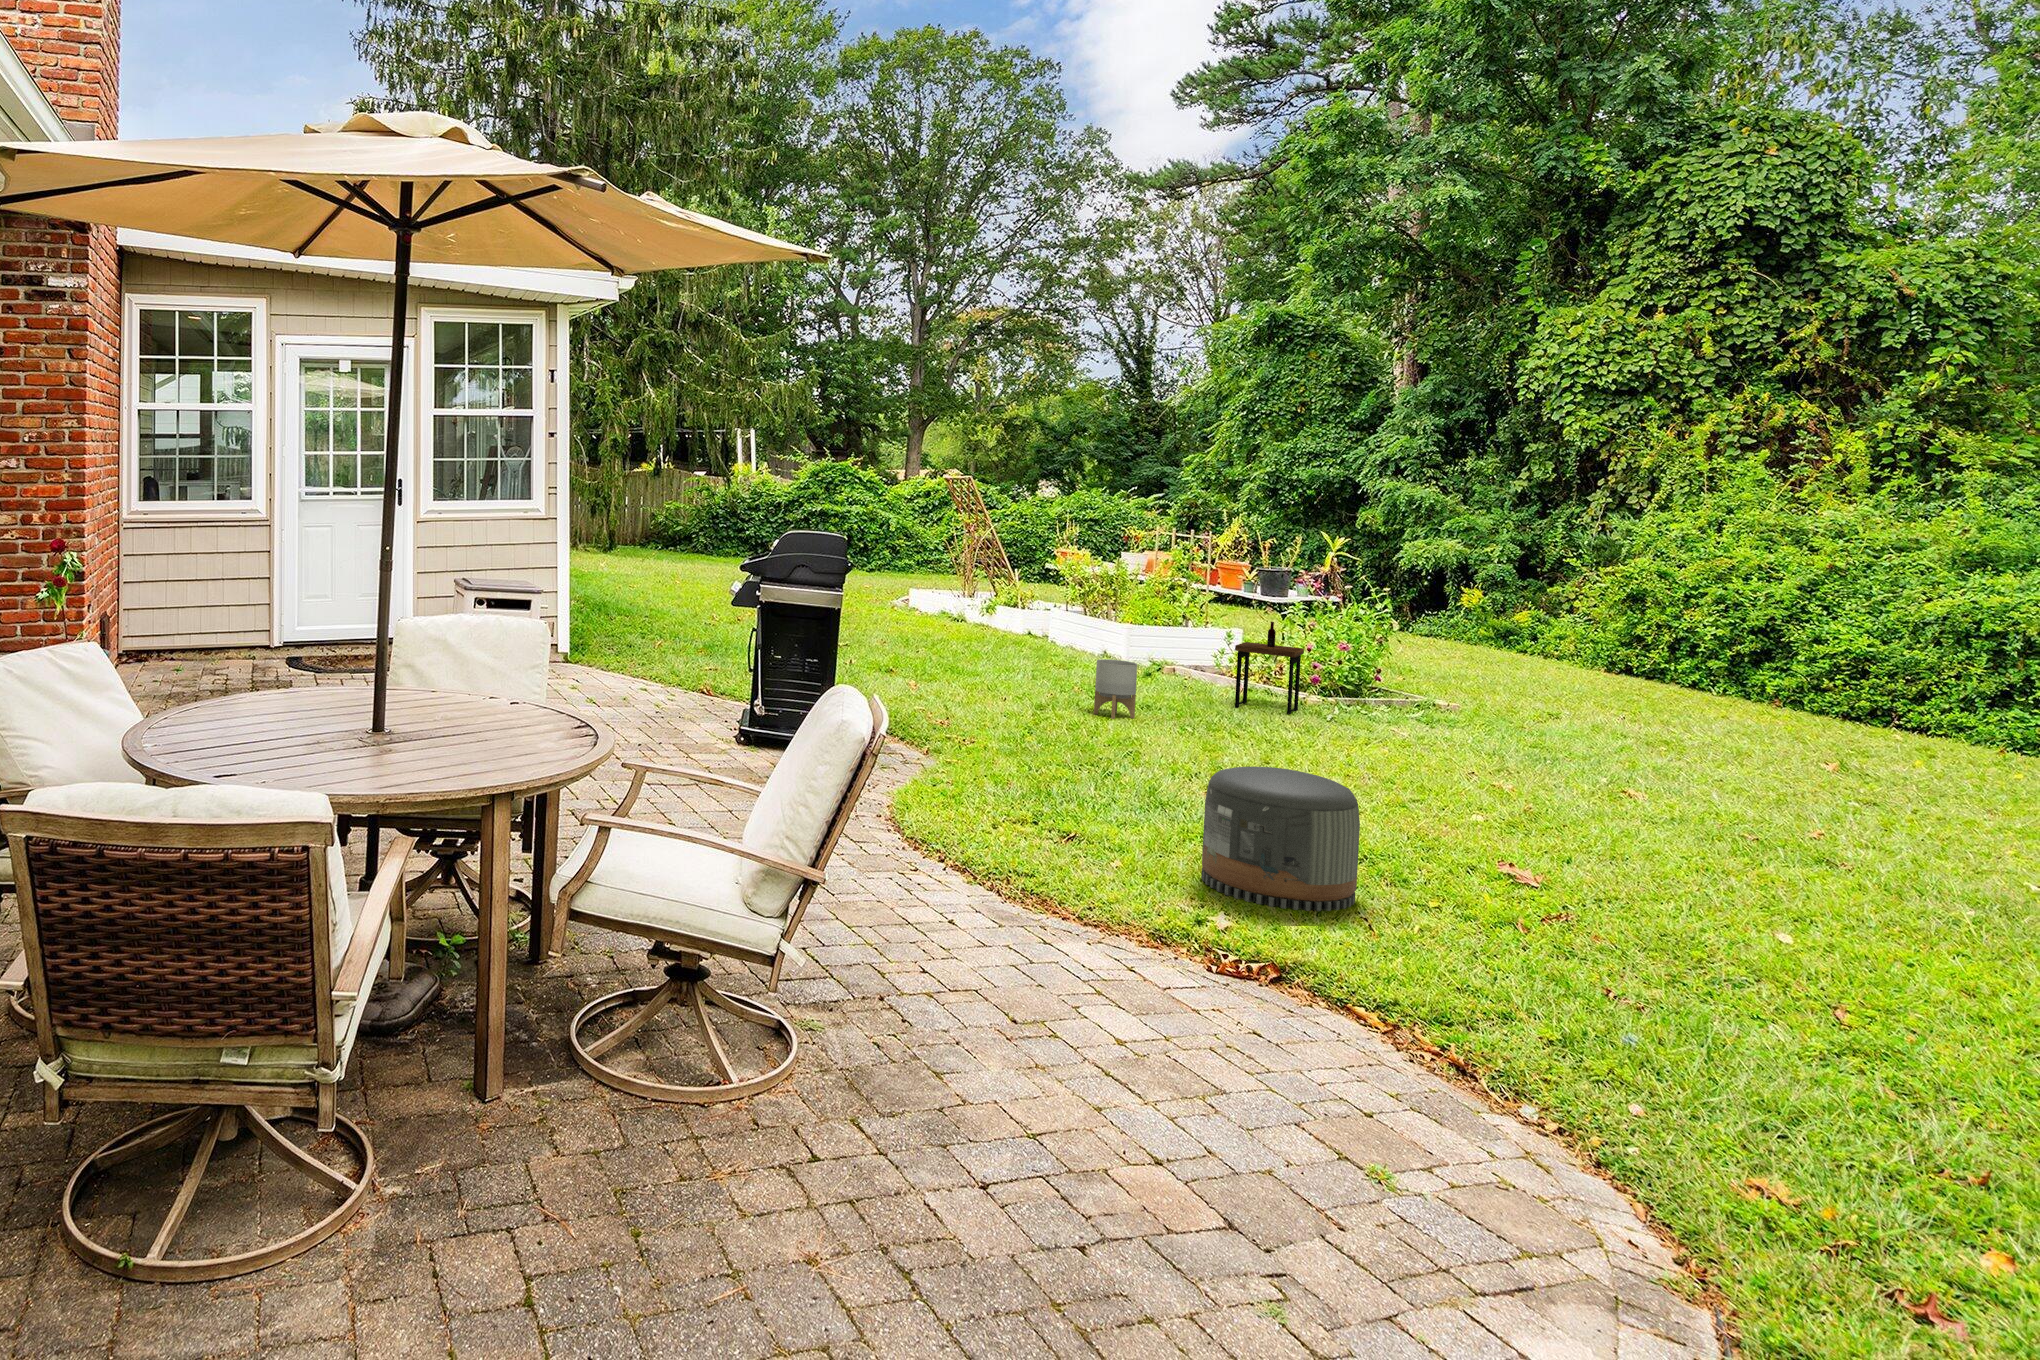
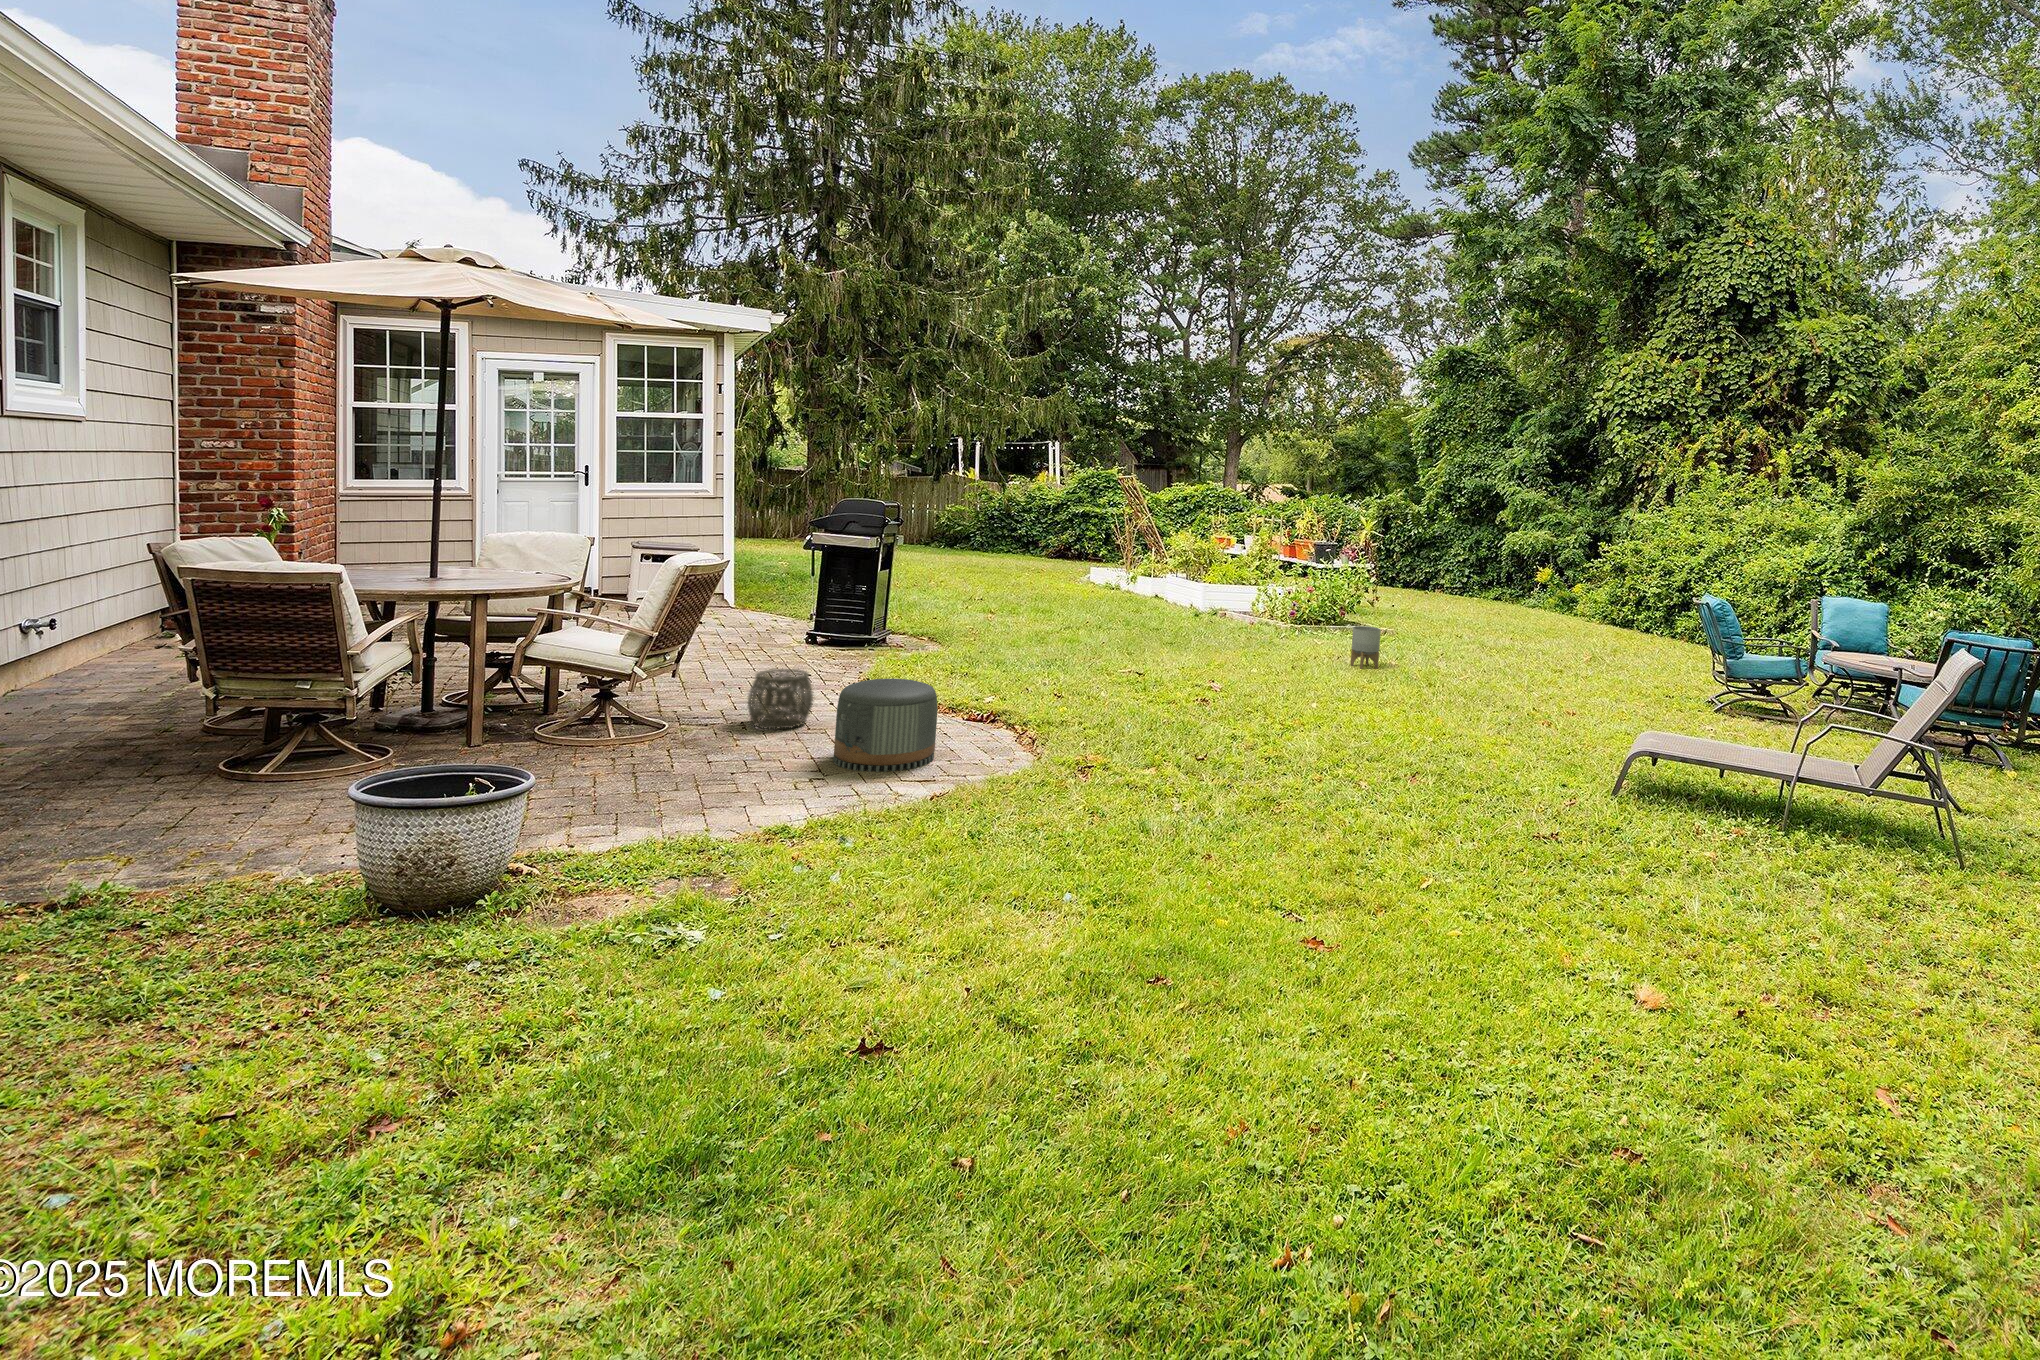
side table: present [1235,622,1304,715] -> none [1206,583,1259,650]
planter: present [1094,659,1137,719] -> present [1350,626,1381,669]
woven basket: none [969,749,1059,840] -> present [748,669,813,729]

